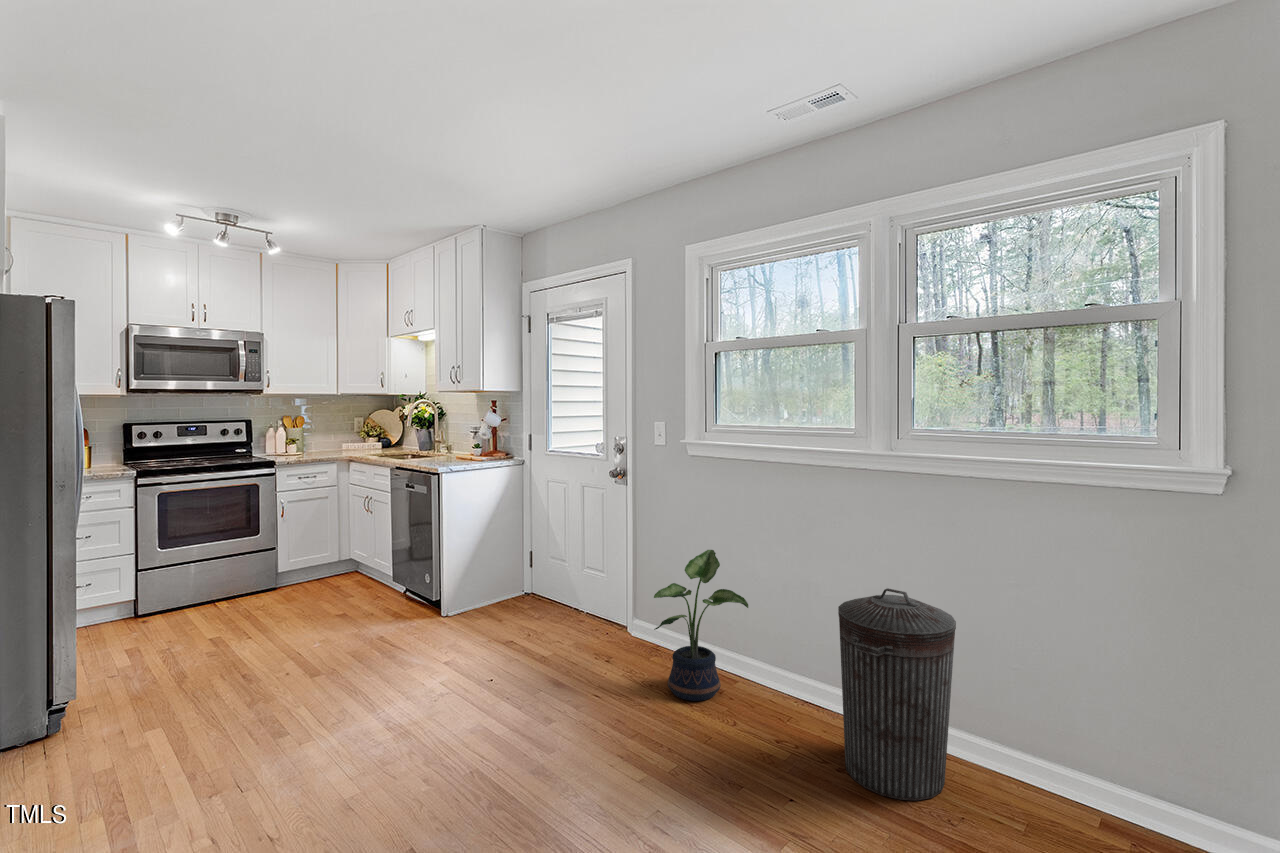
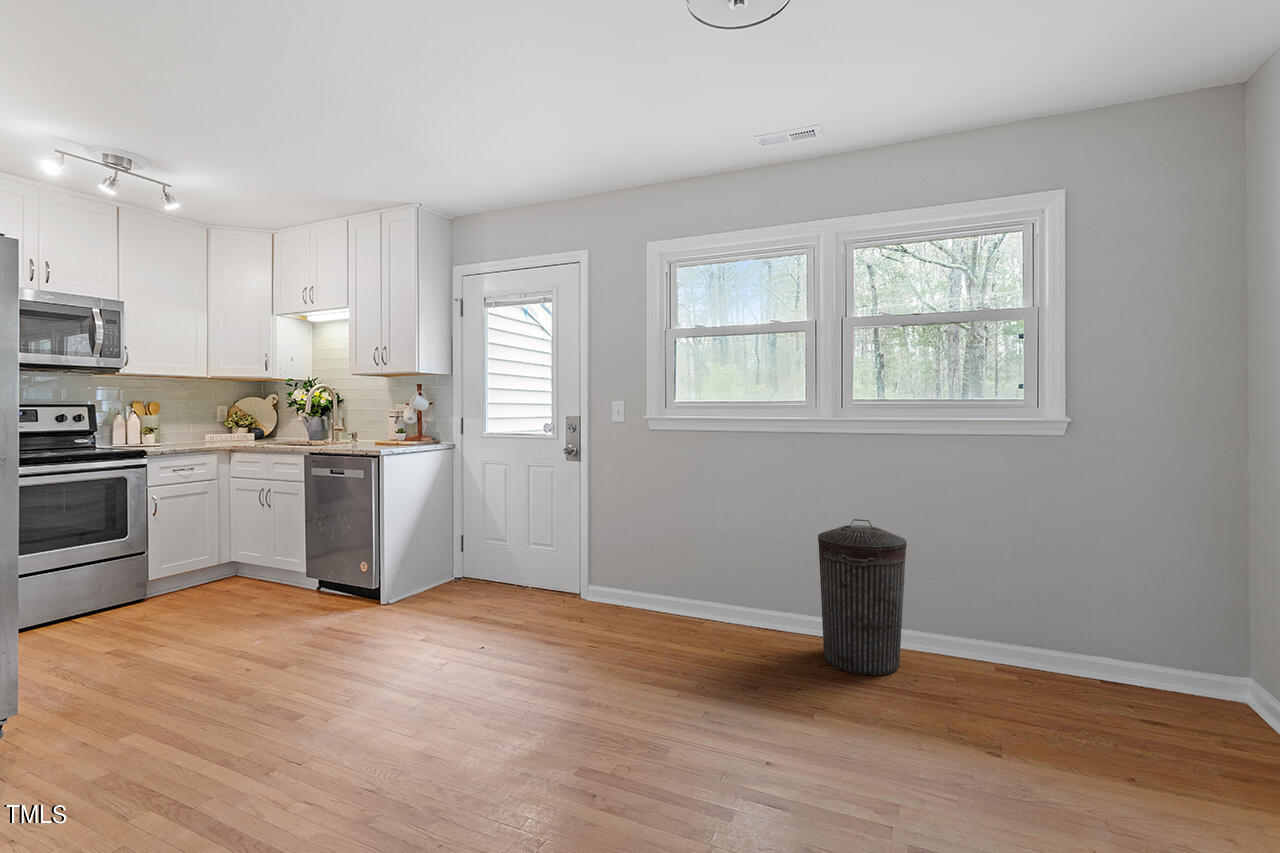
potted plant: present [654,550,748,701] -> none [641,510,727,638]

